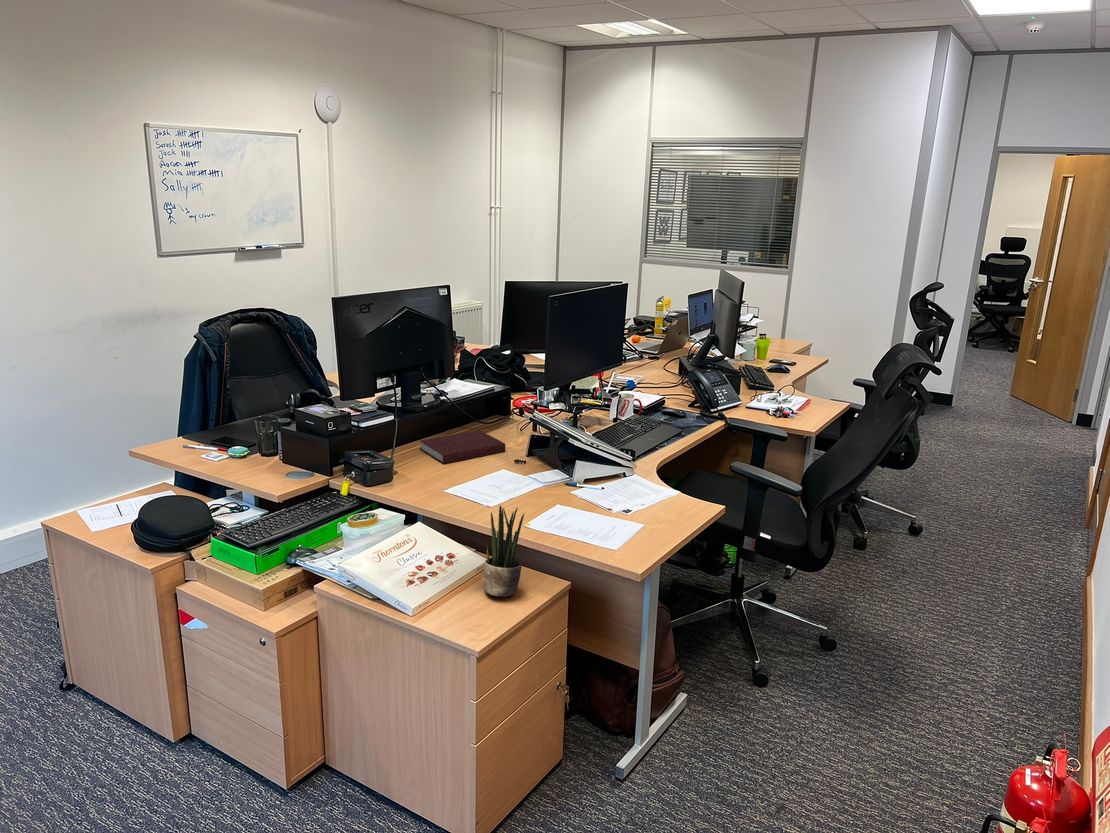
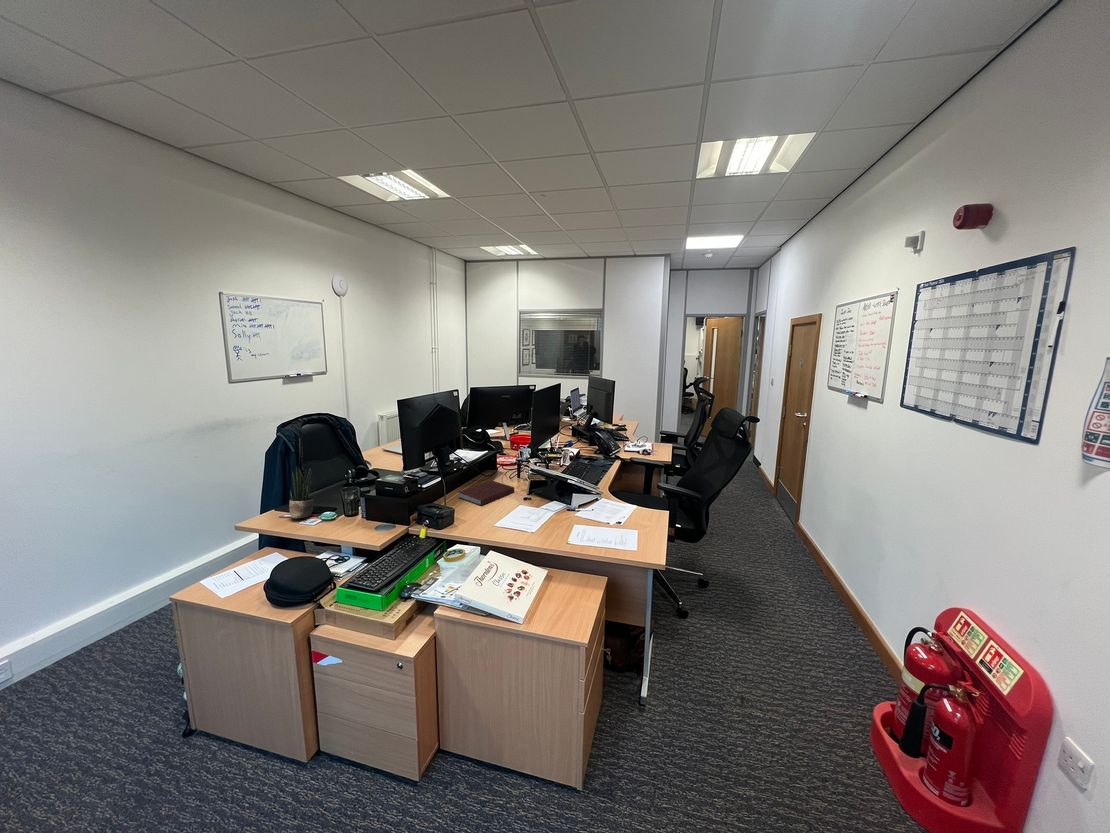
potted plant: present [484,505,524,597] -> present [289,467,314,518]

